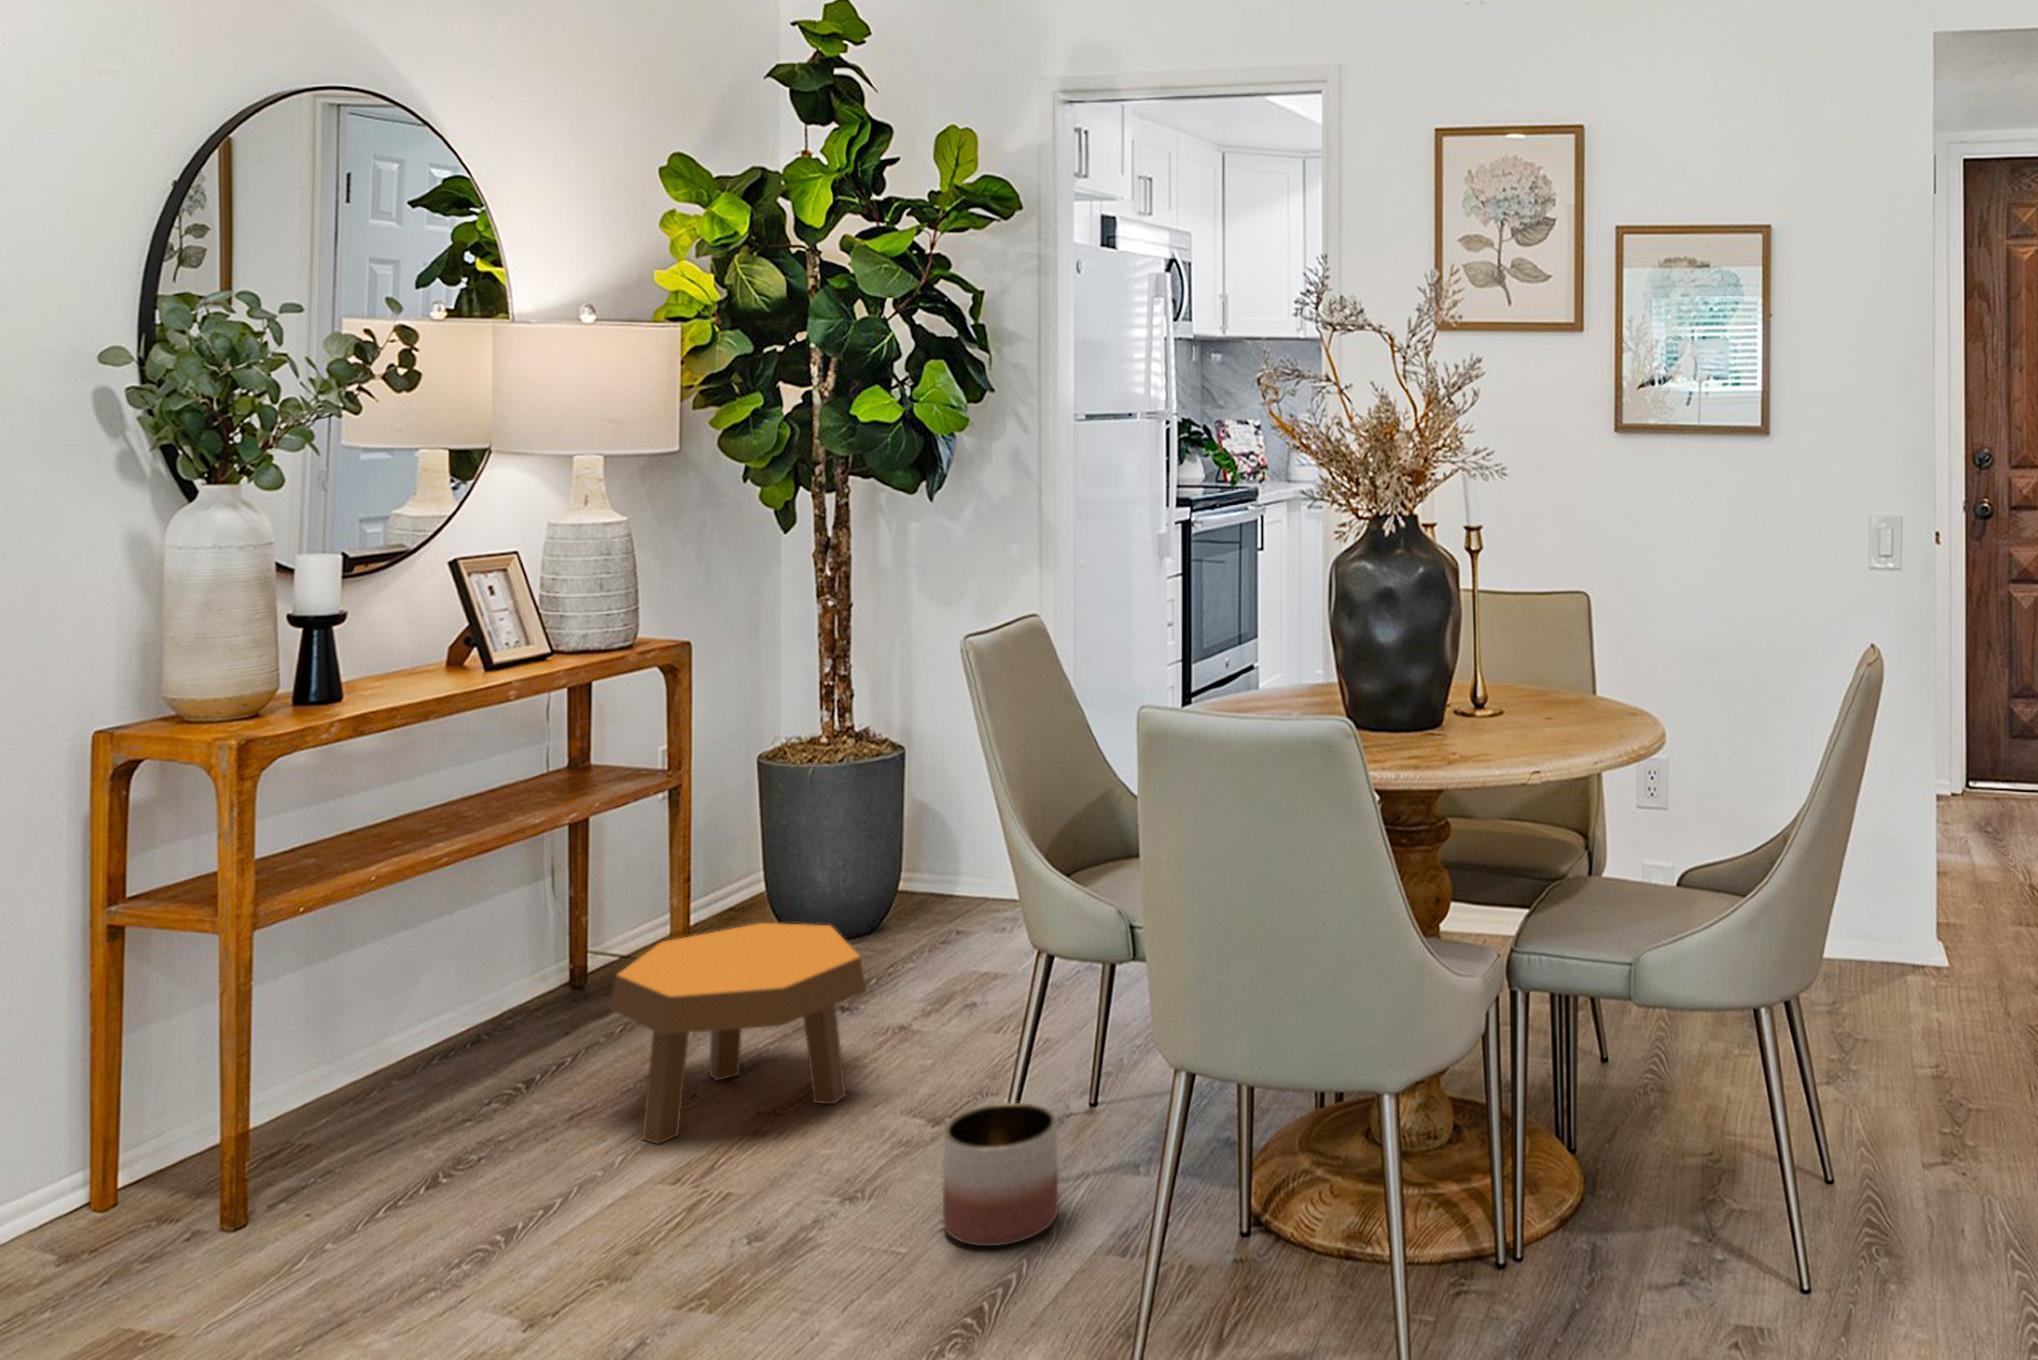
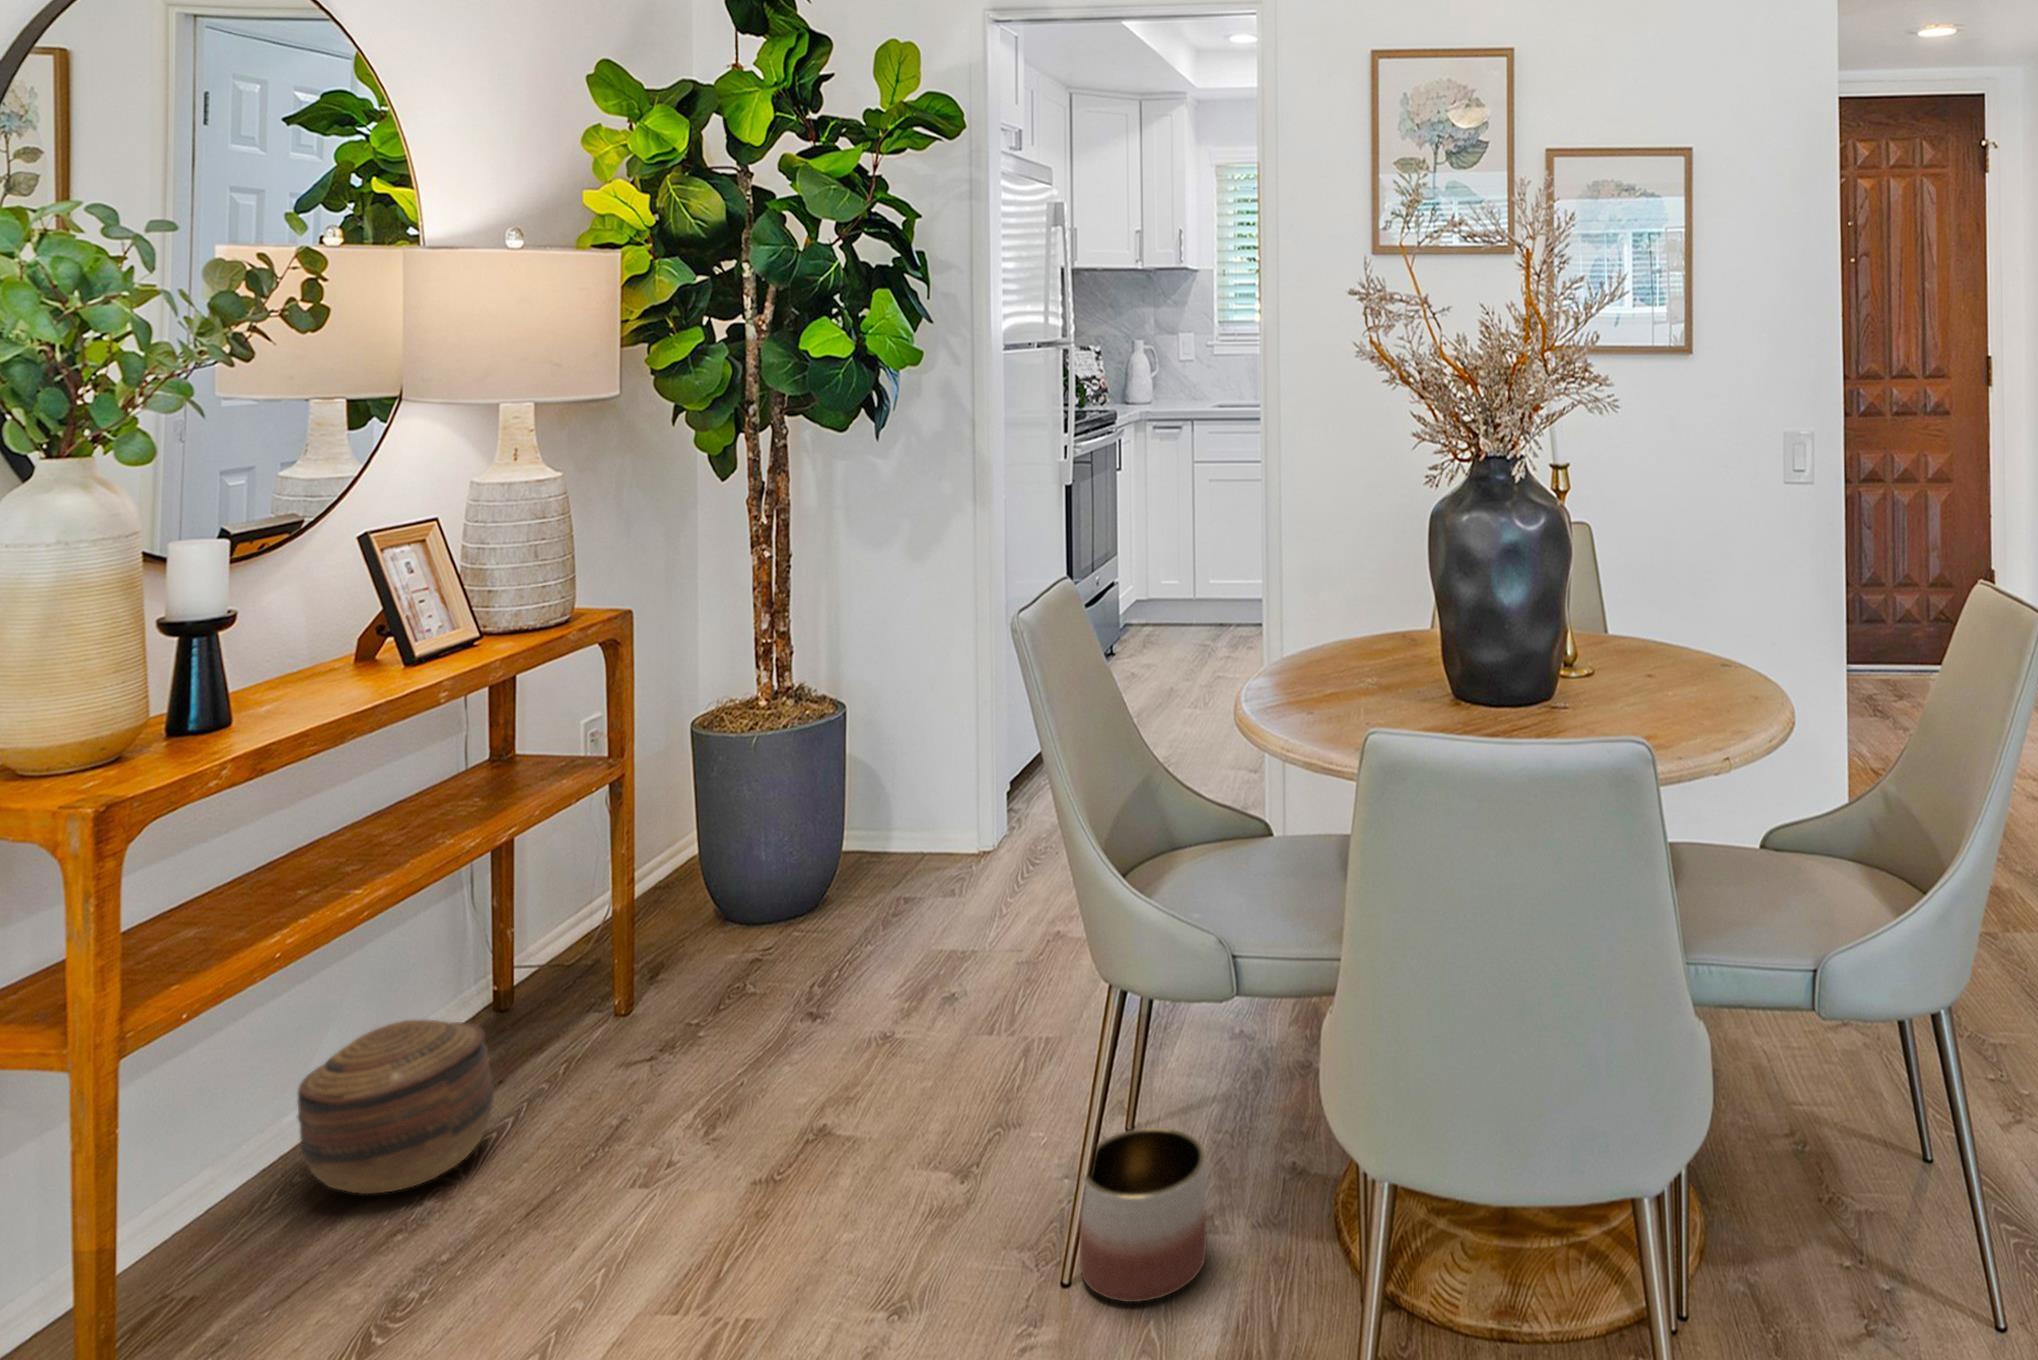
footstool: present [609,923,866,1144] -> none [605,921,909,1204]
basket: none [379,974,533,1113] -> present [297,1019,494,1194]

